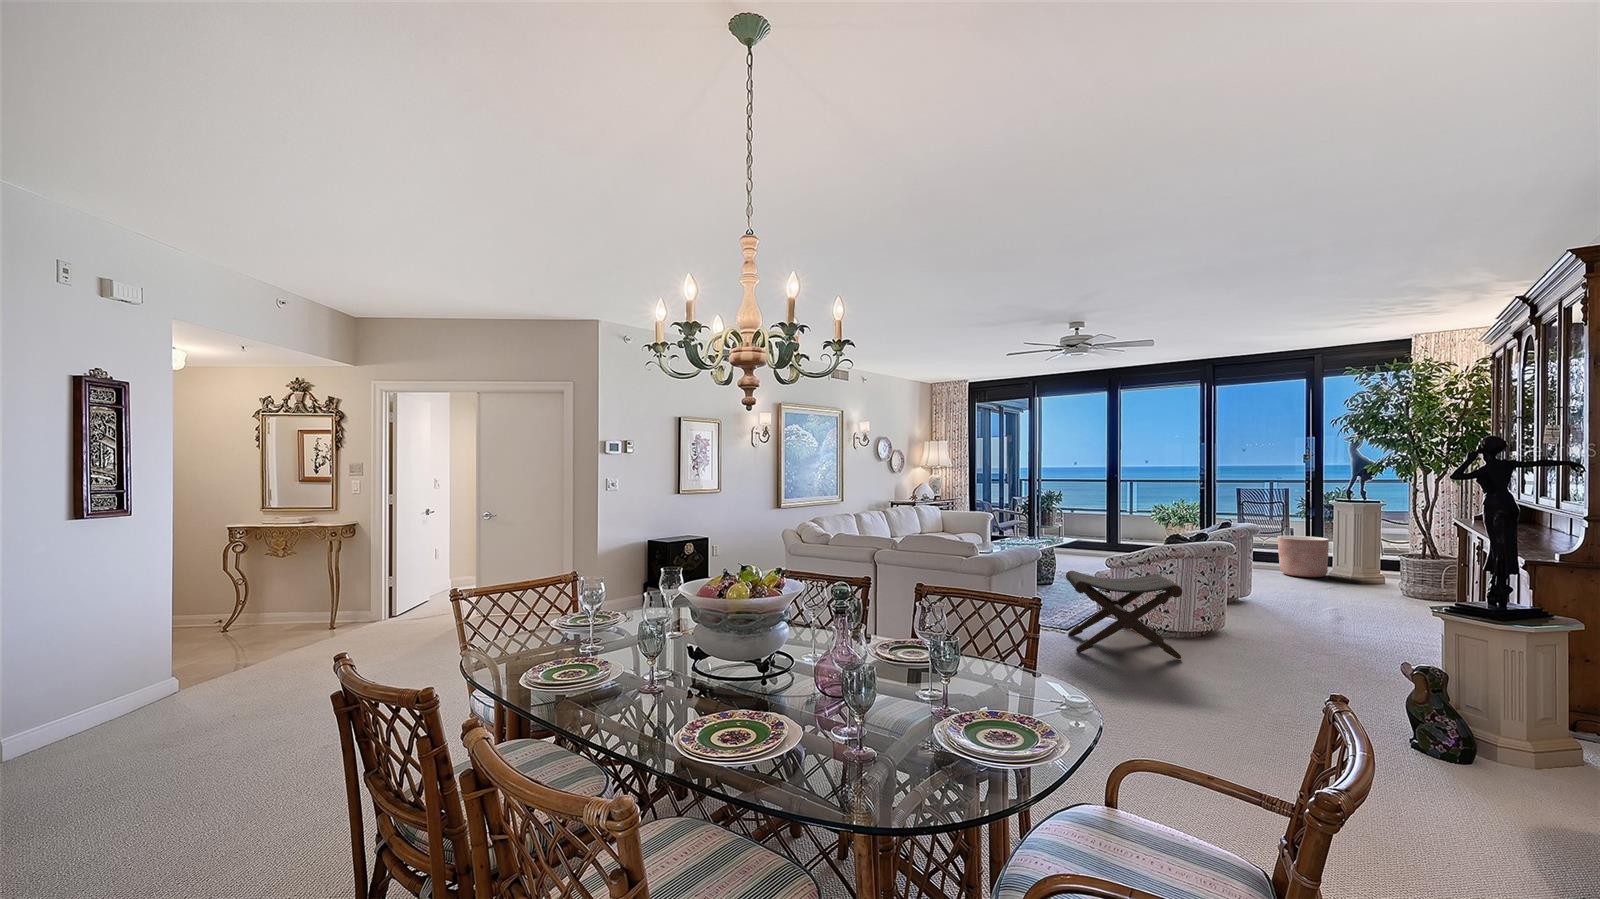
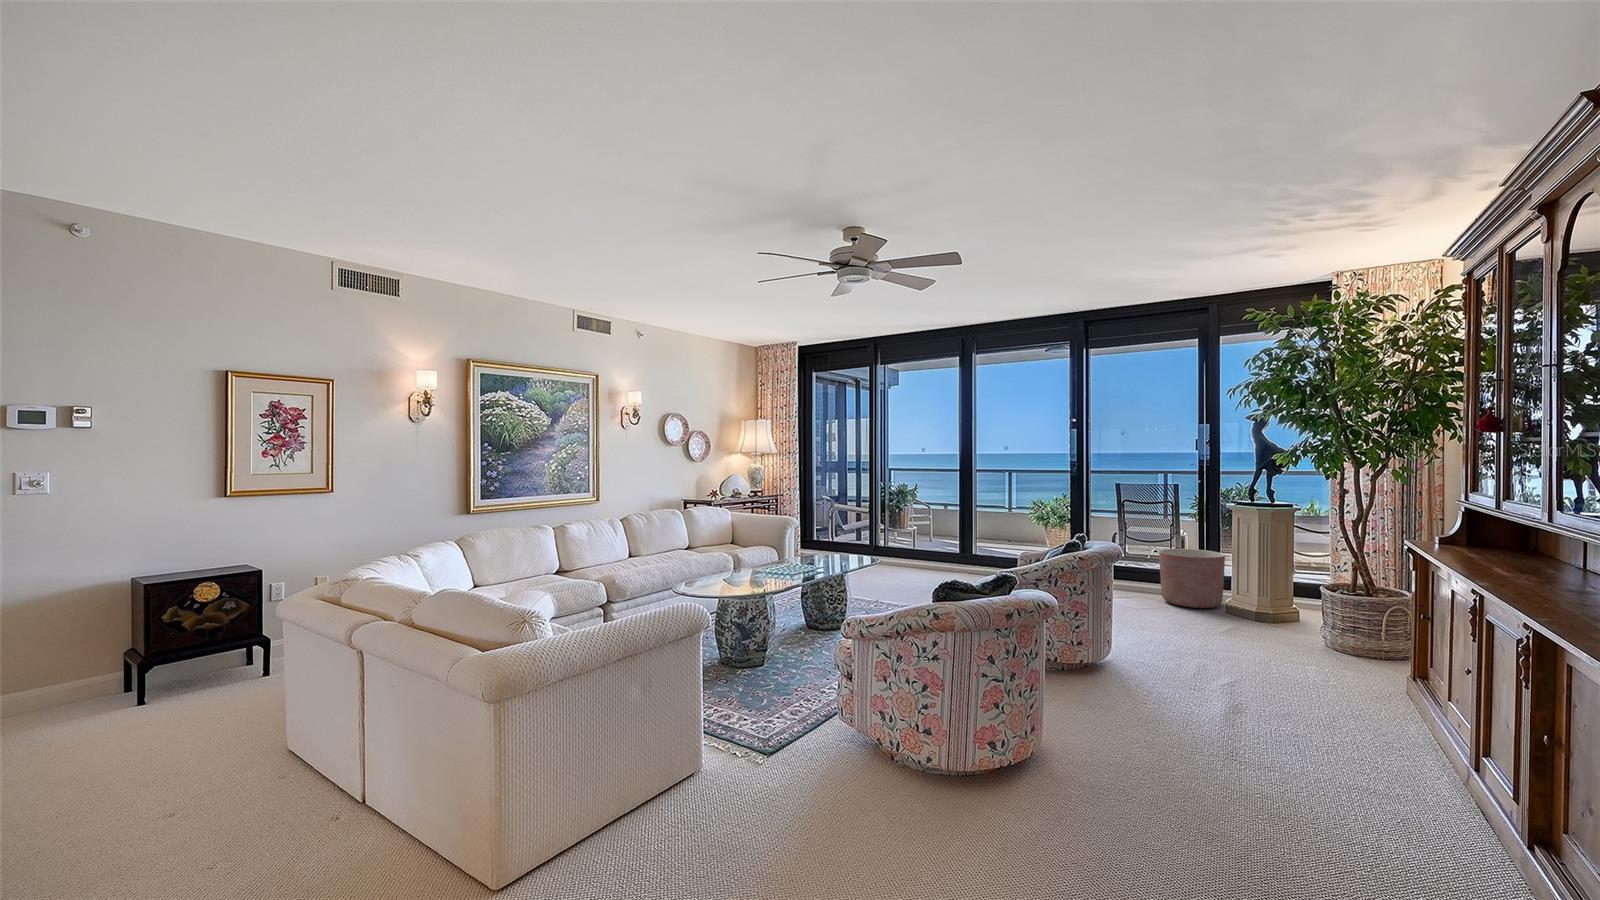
footstool: present [1066,571,1182,659] -> none [711,656,915,868]

